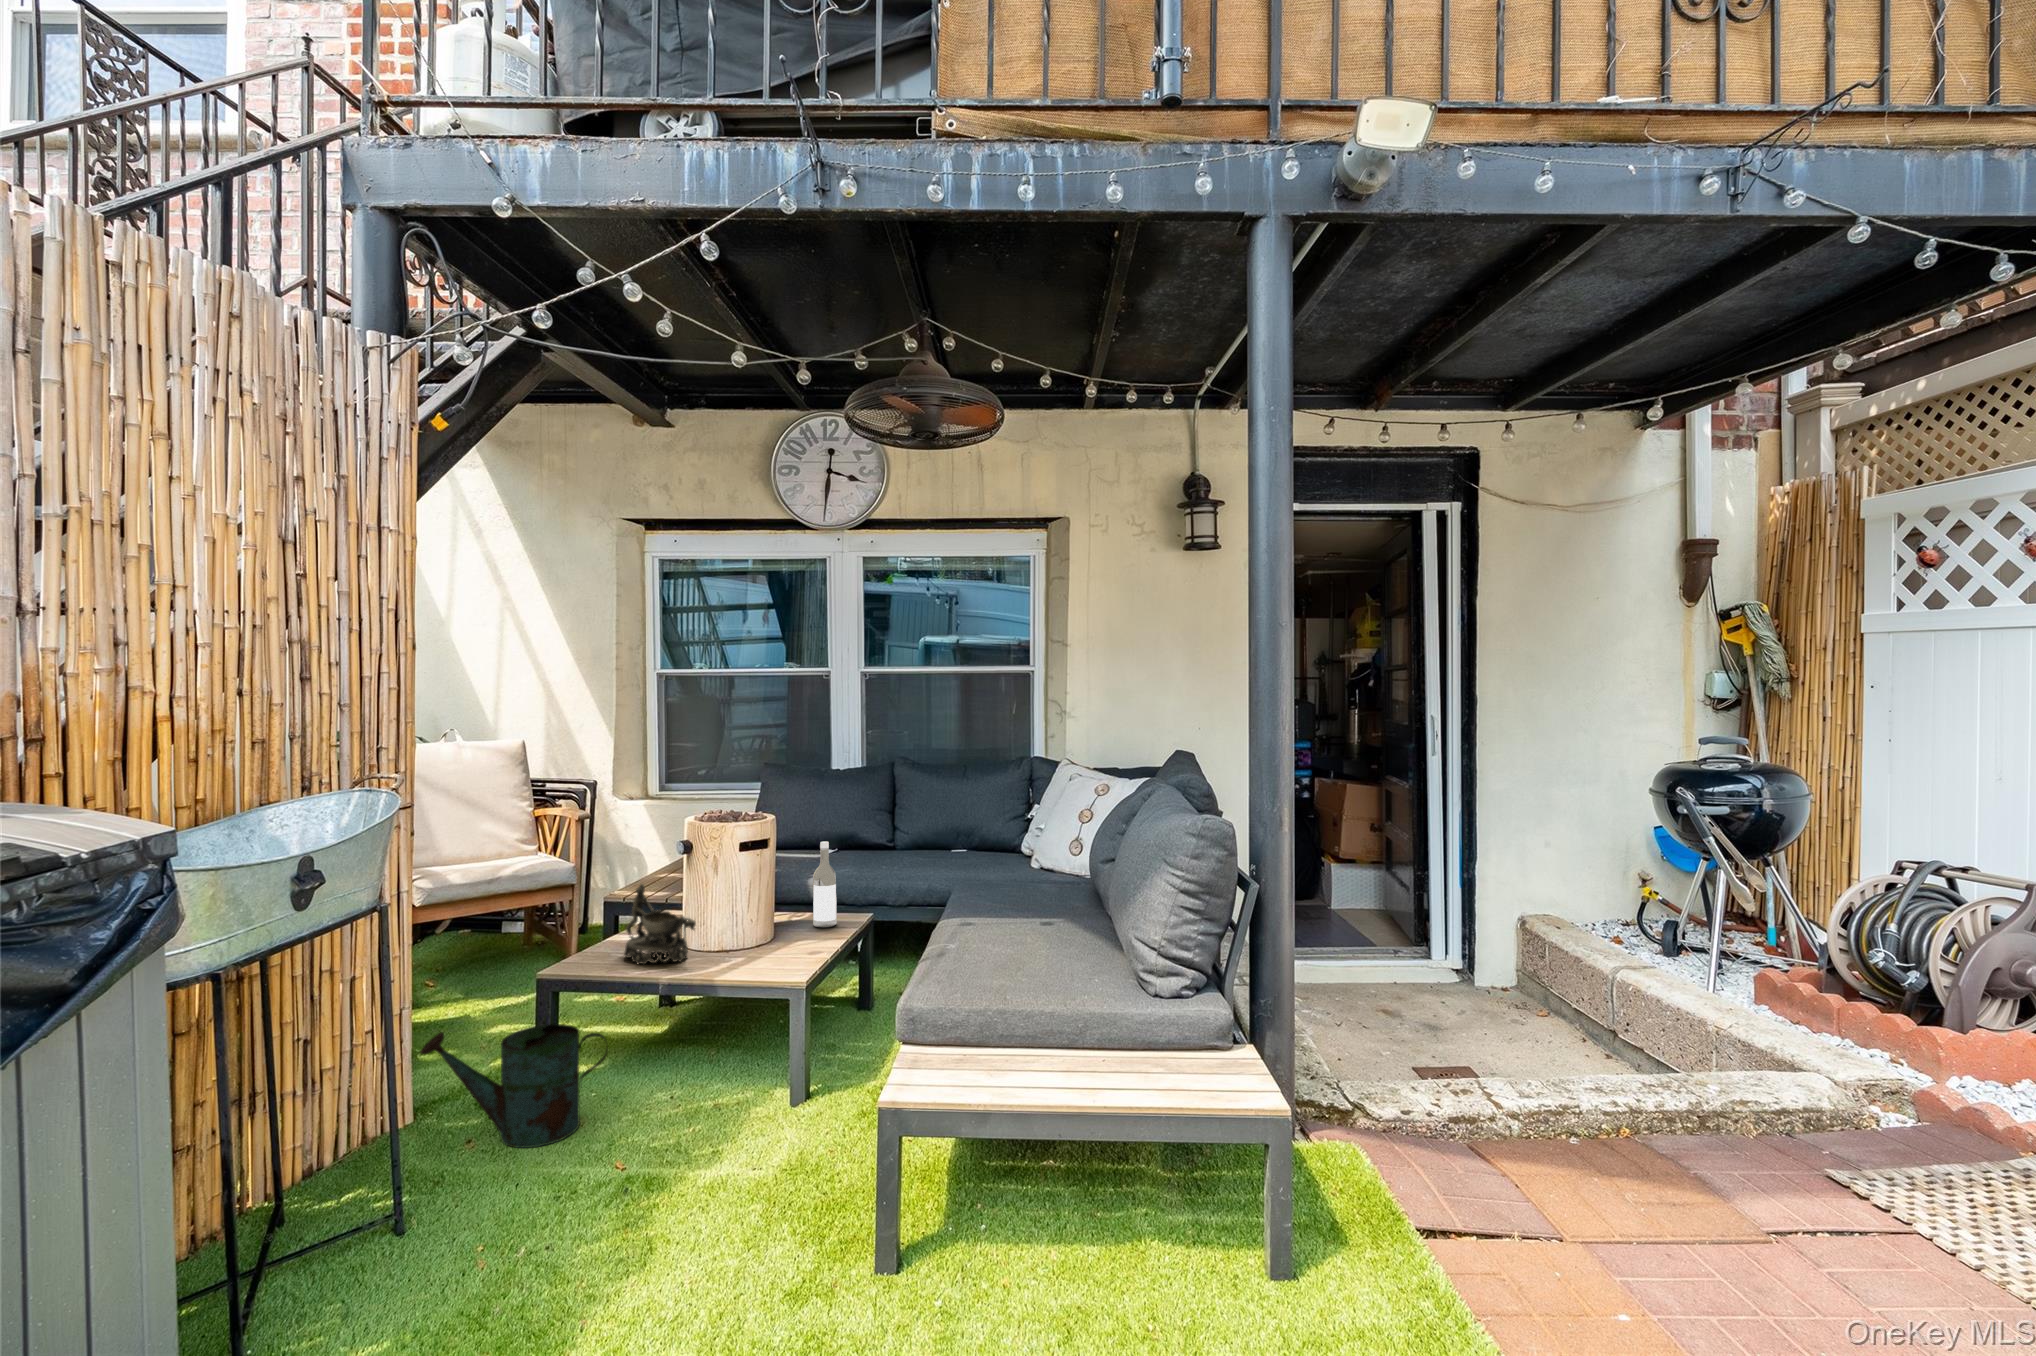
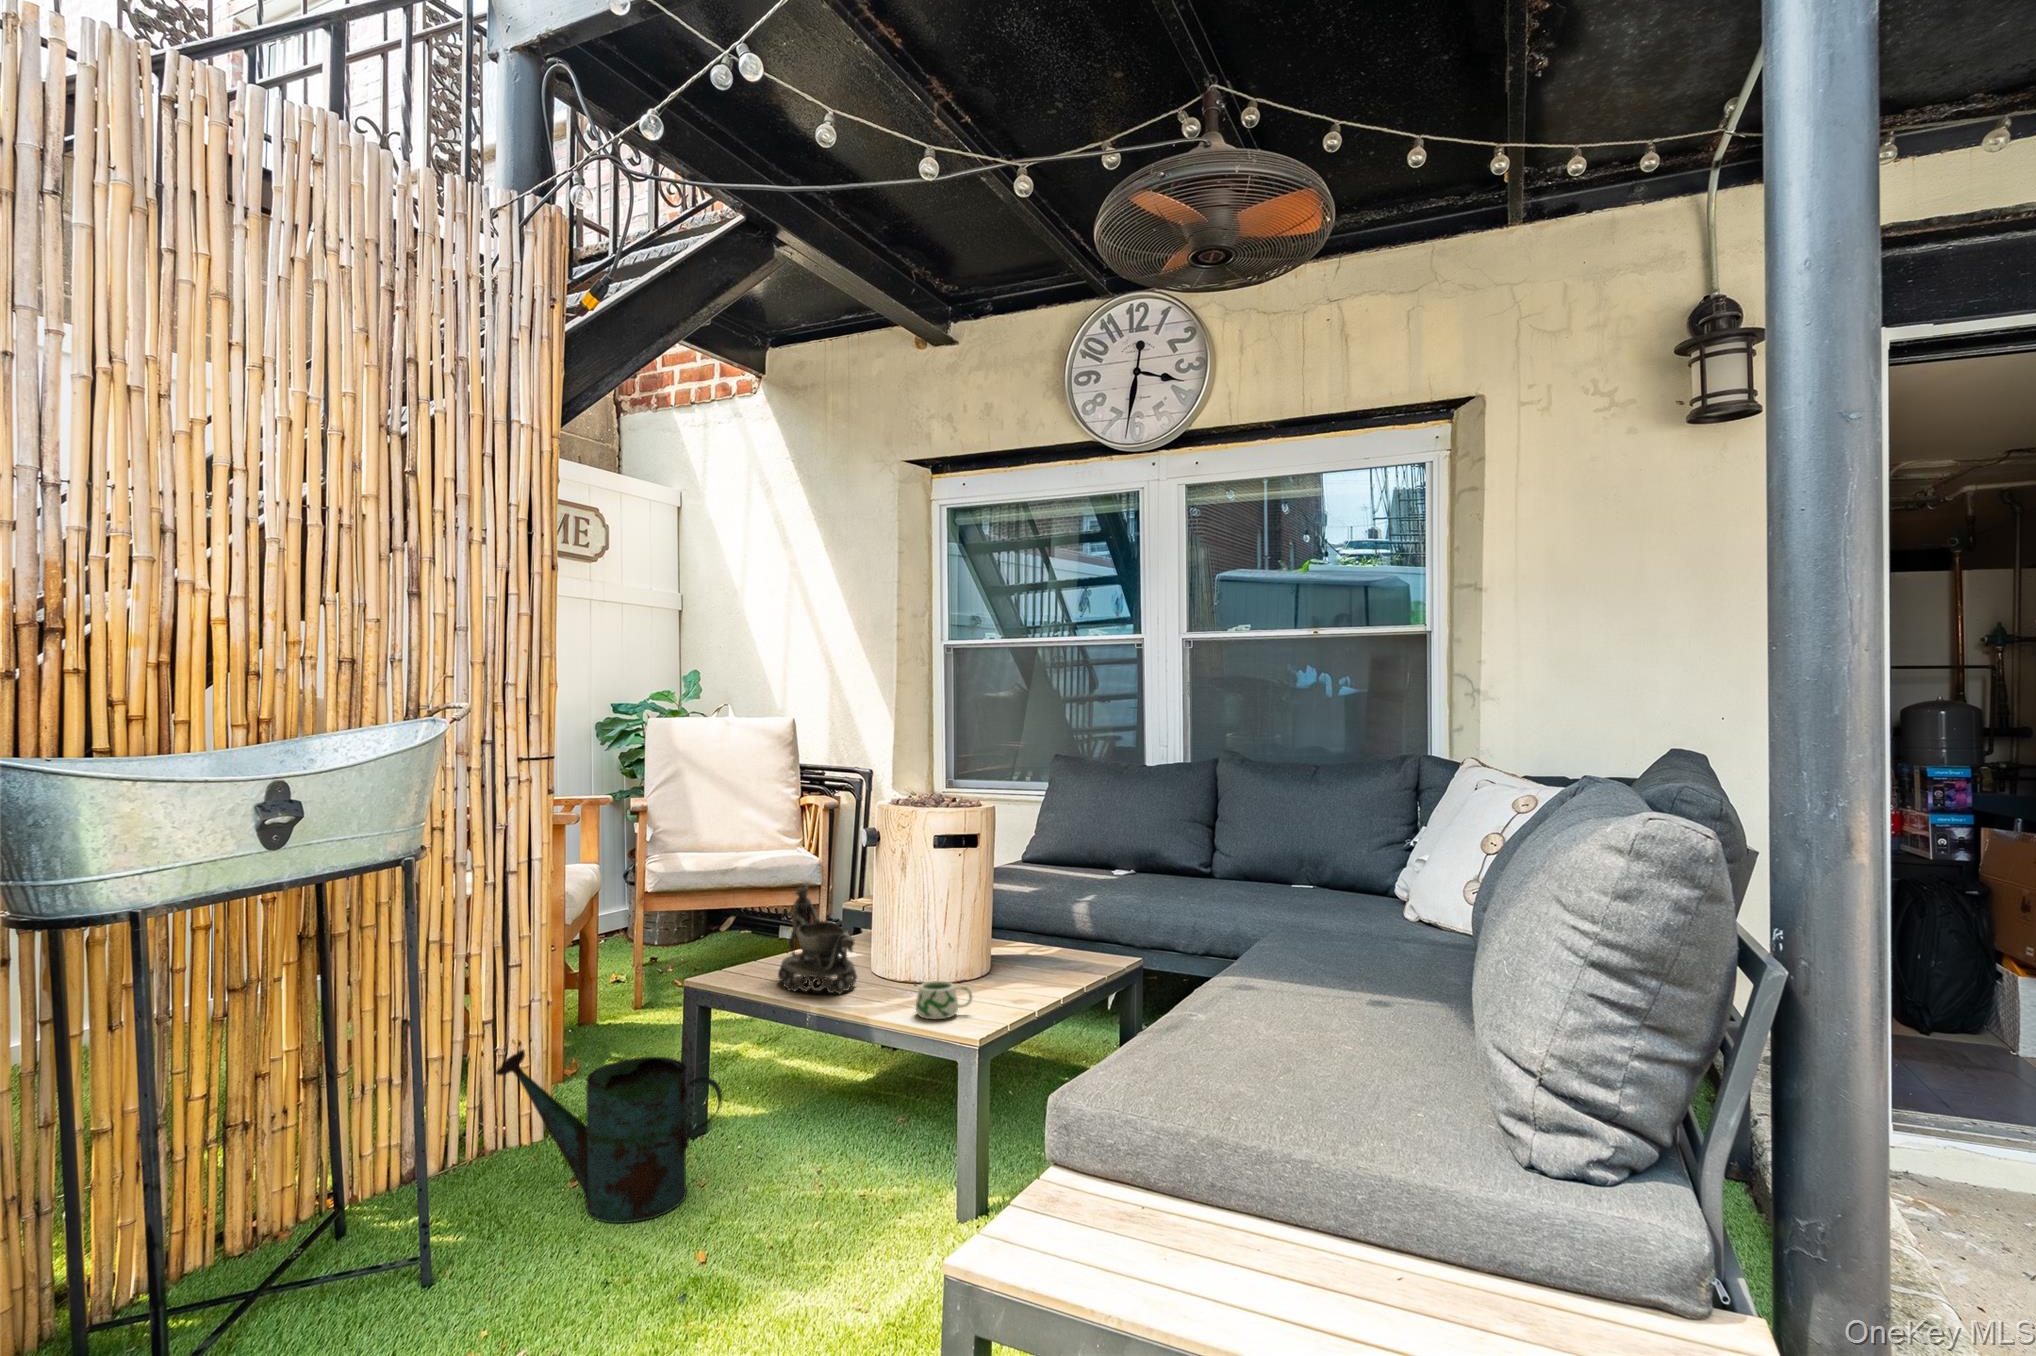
wine bottle: present [813,841,837,928] -> none [1050,847,1083,969]
mug: none [749,943,788,970] -> present [916,981,972,1019]

